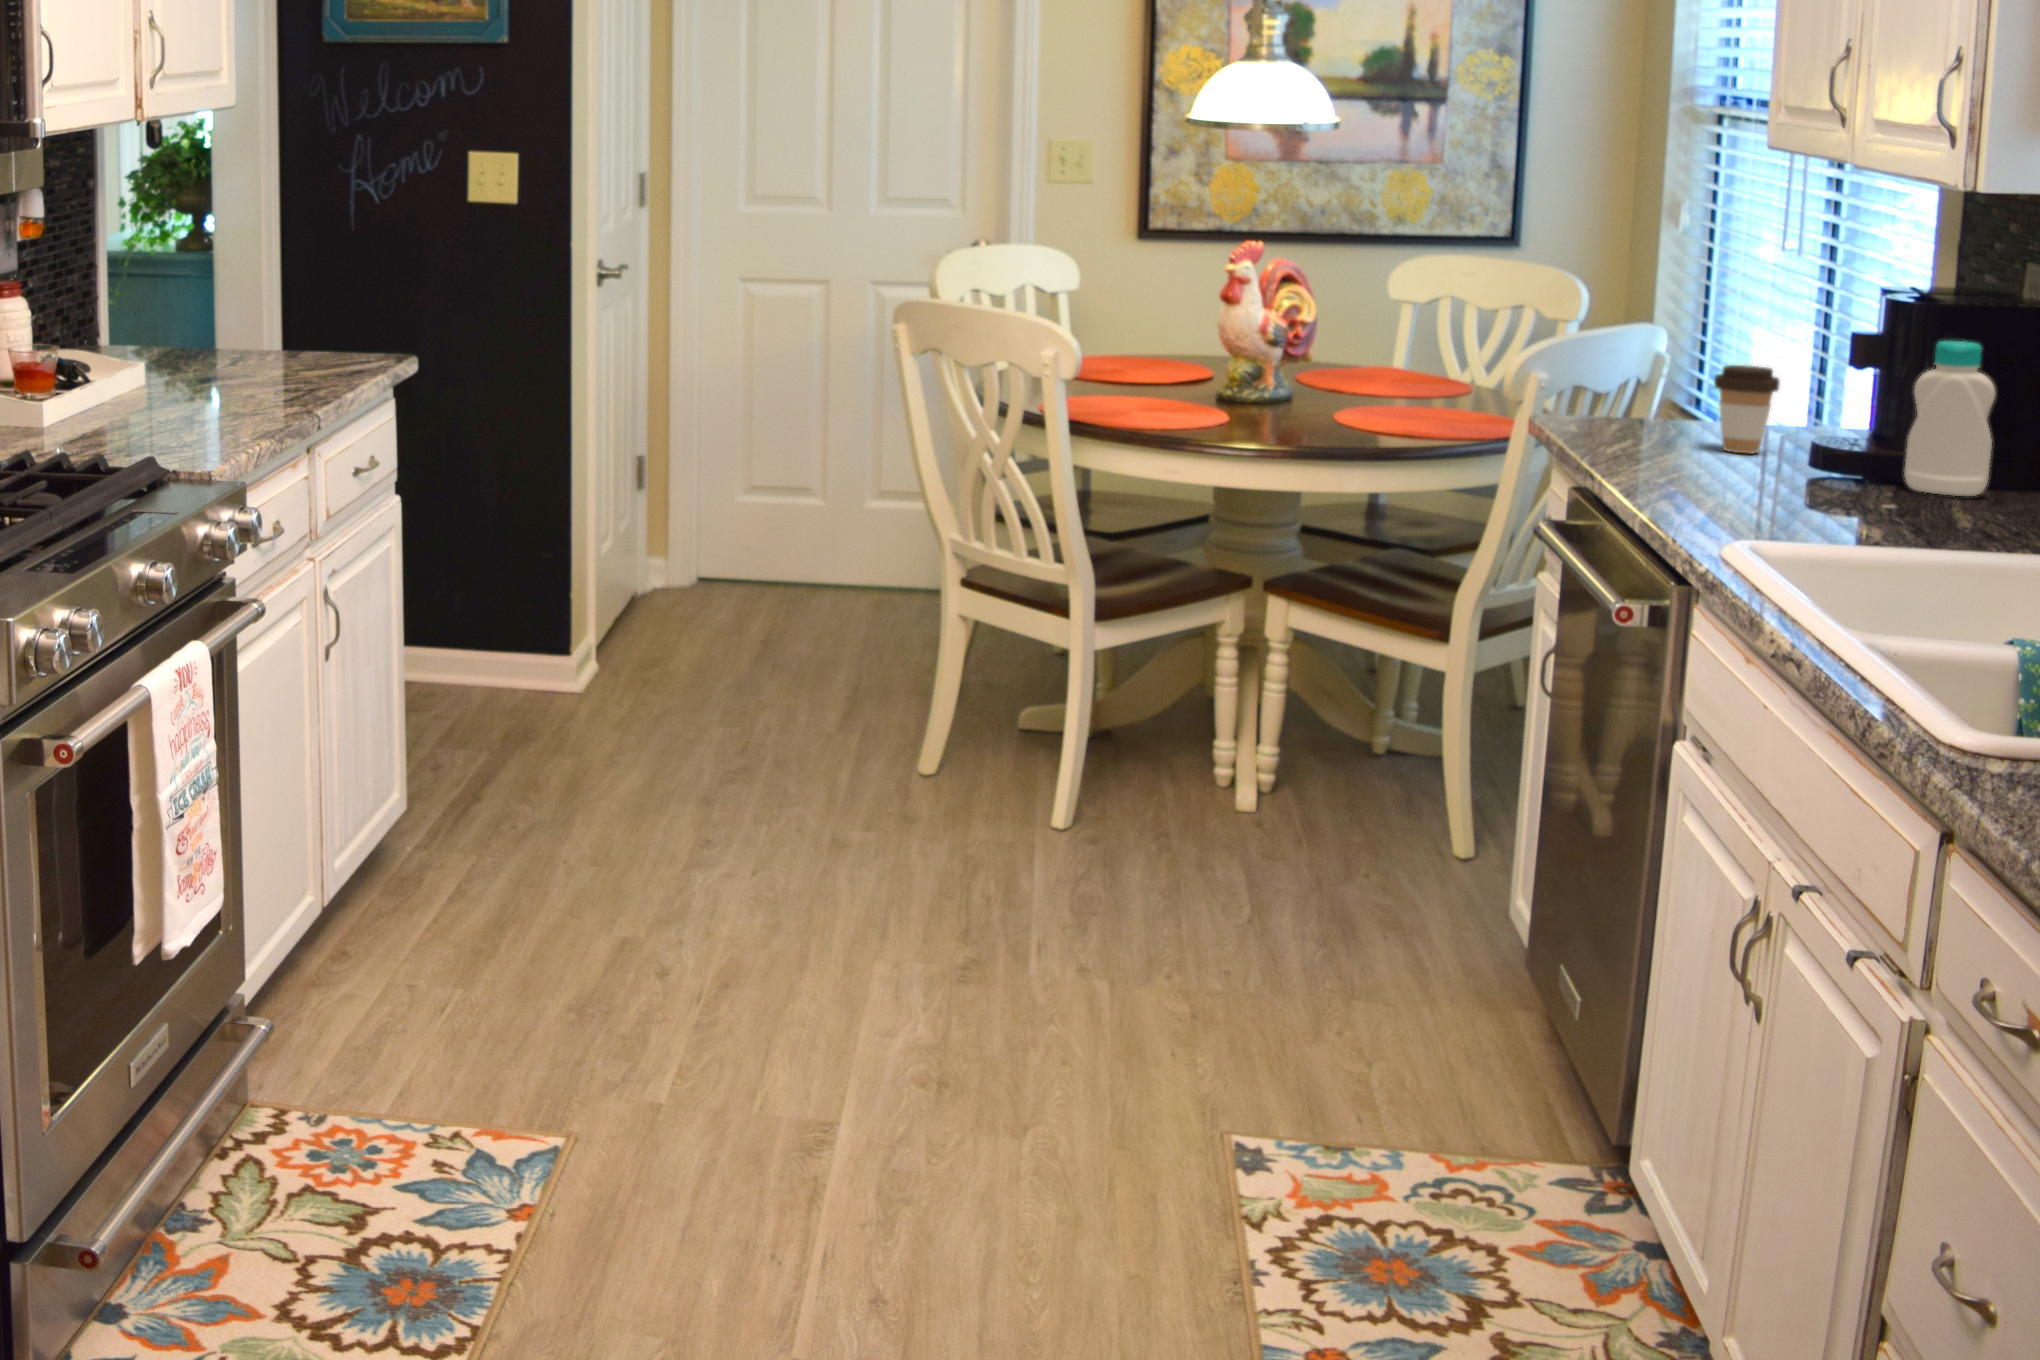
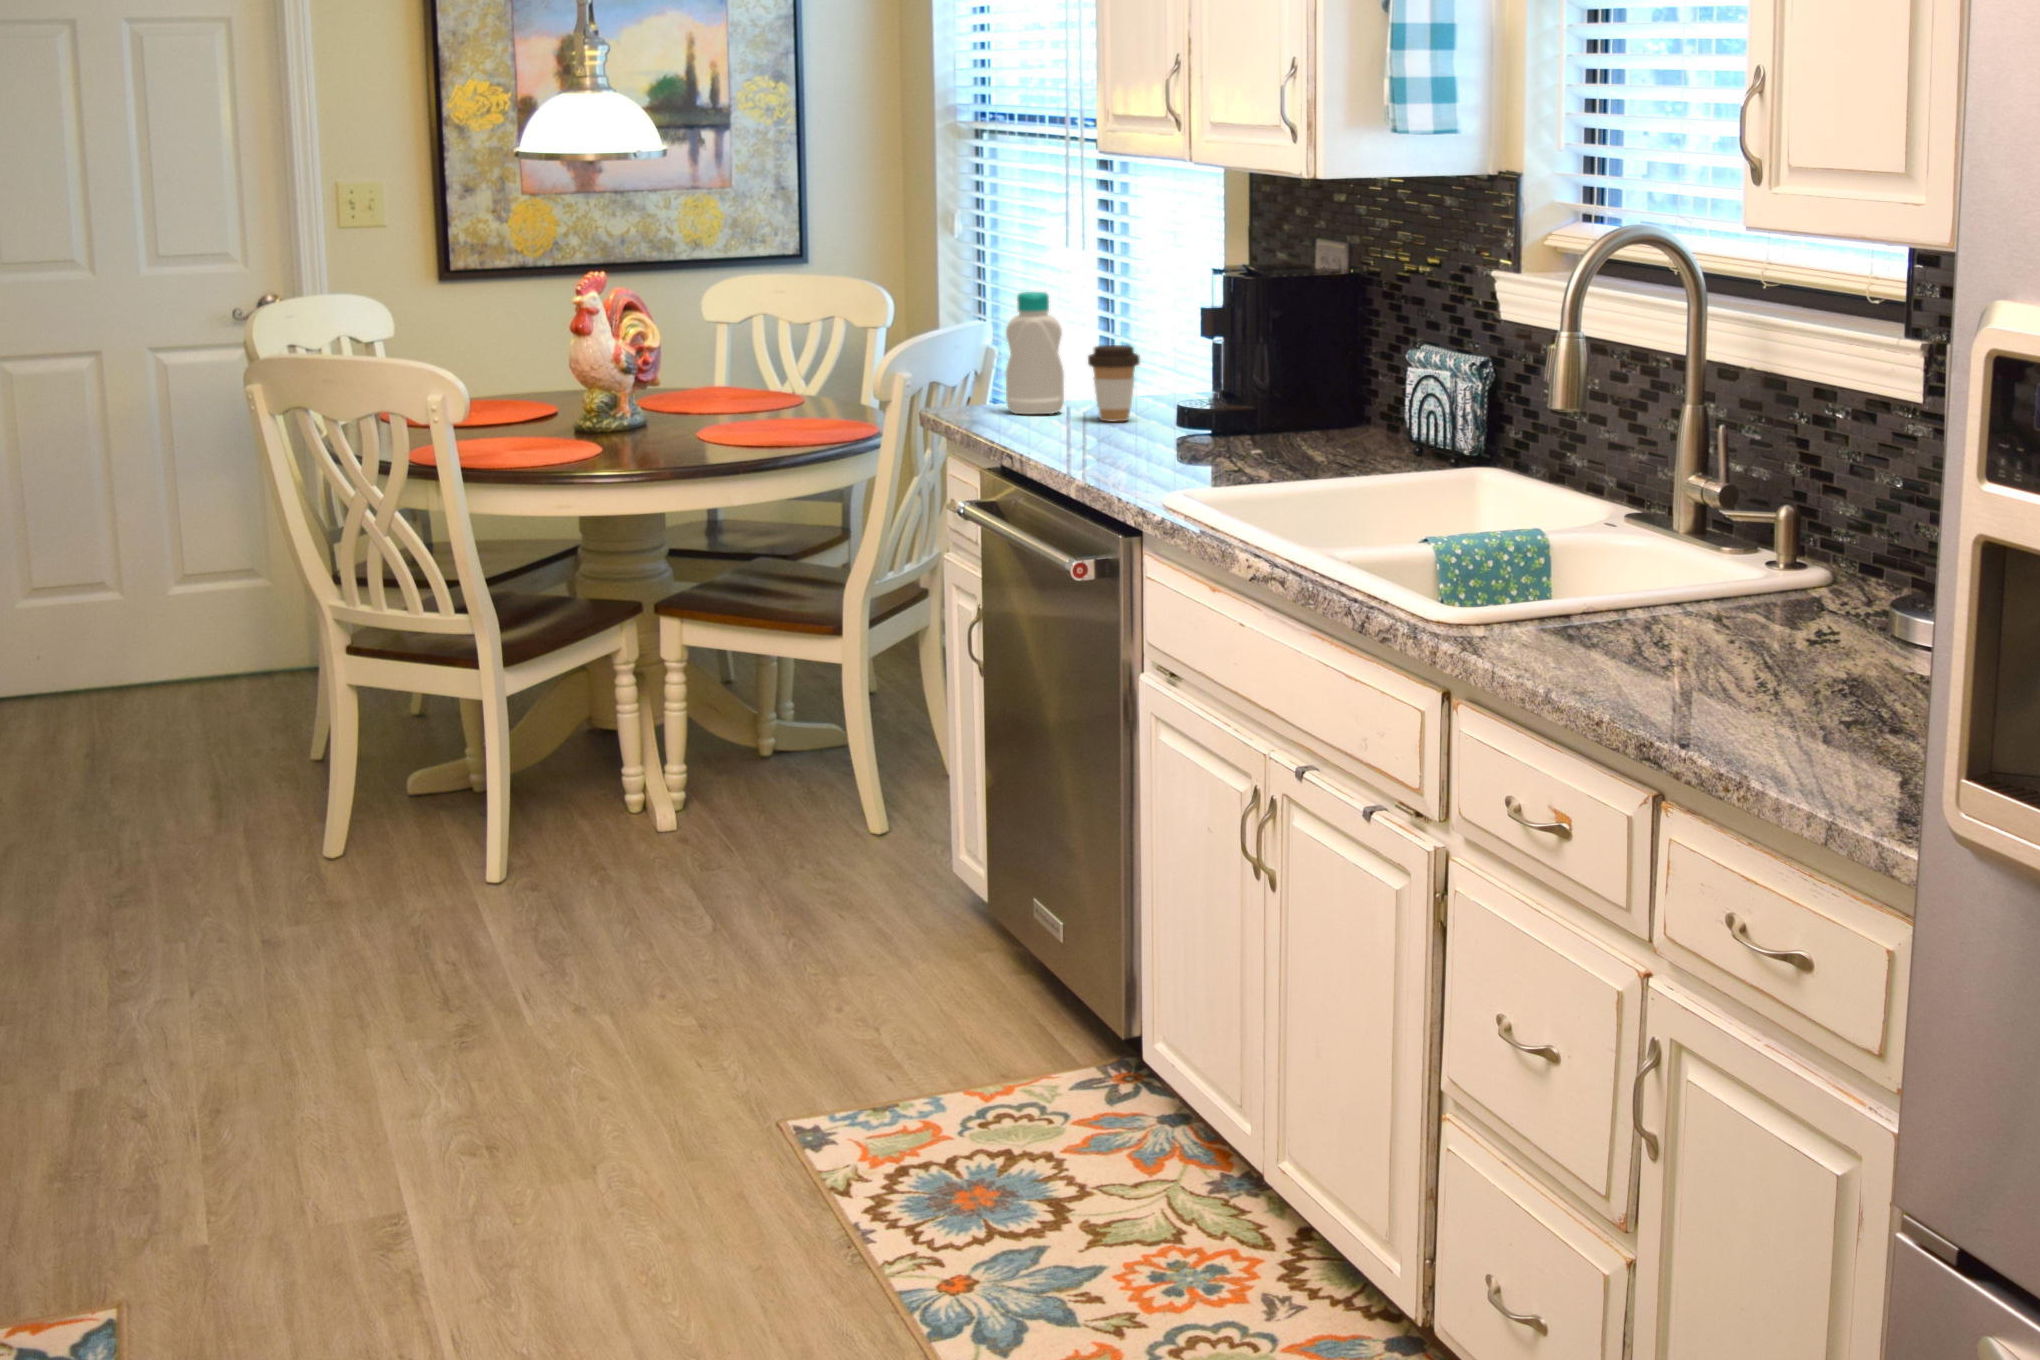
bottle: present [1904,341,1996,496] -> present [1006,292,1064,414]

